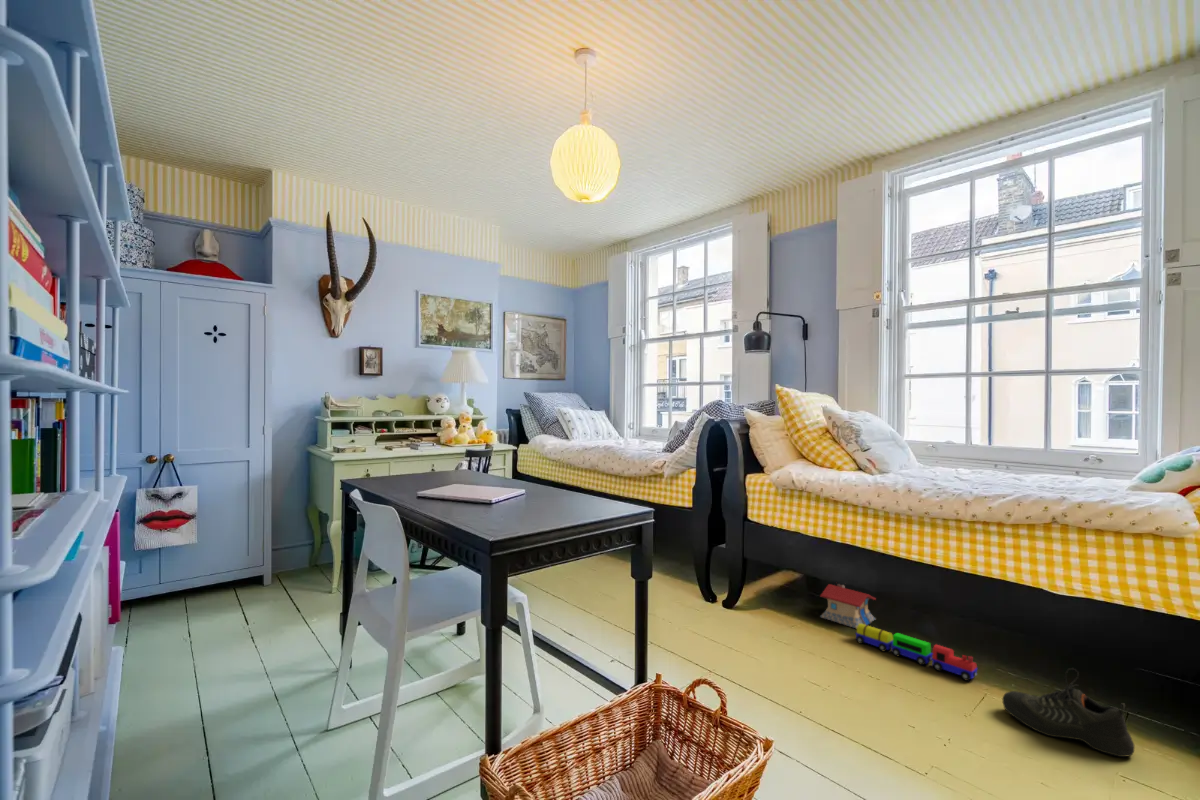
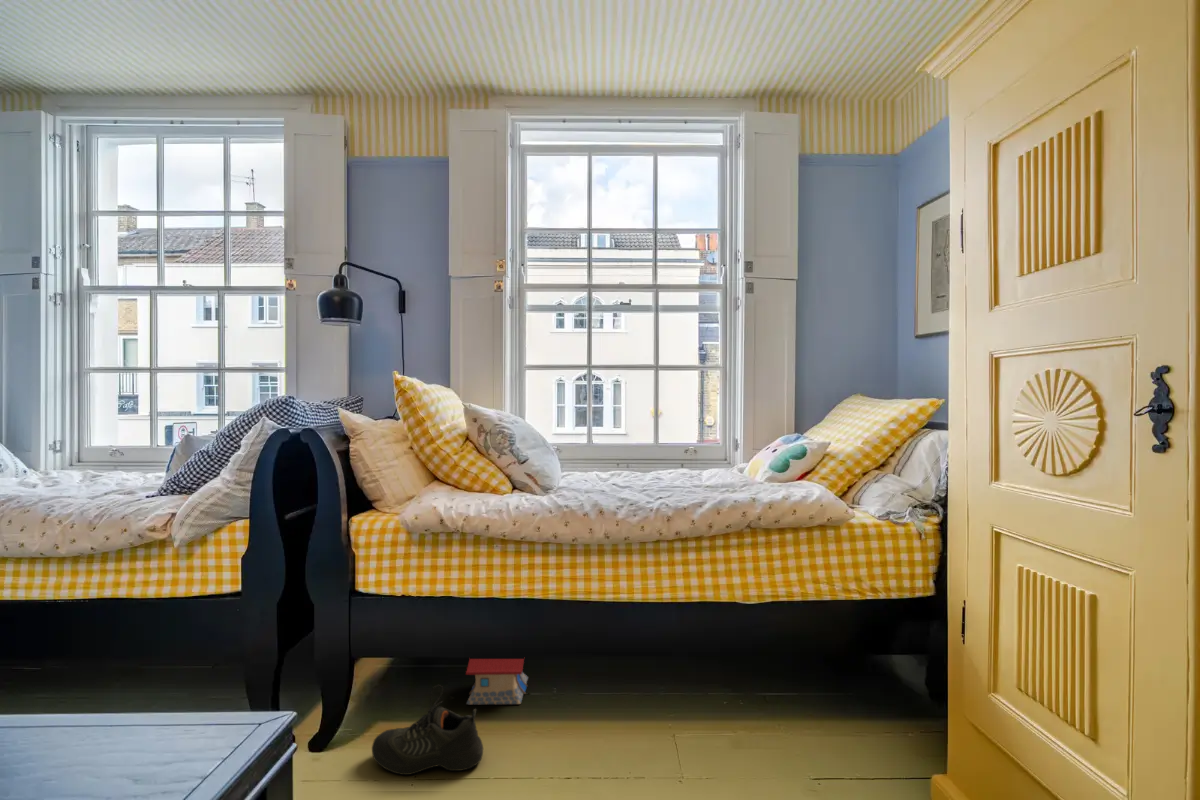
toy train: present [856,623,977,681] -> none [530,696,671,730]
shoe: present [1002,668,1134,757] -> present [372,685,483,775]

